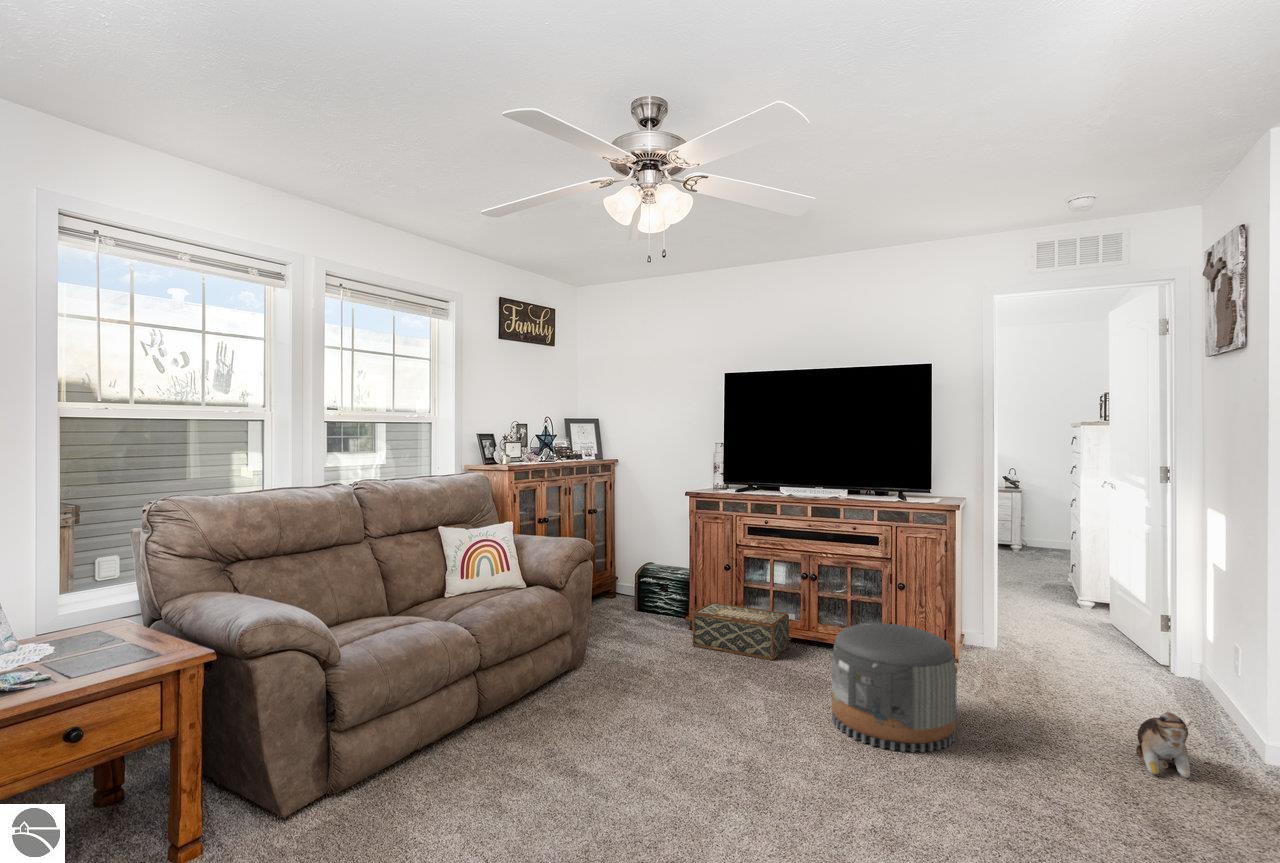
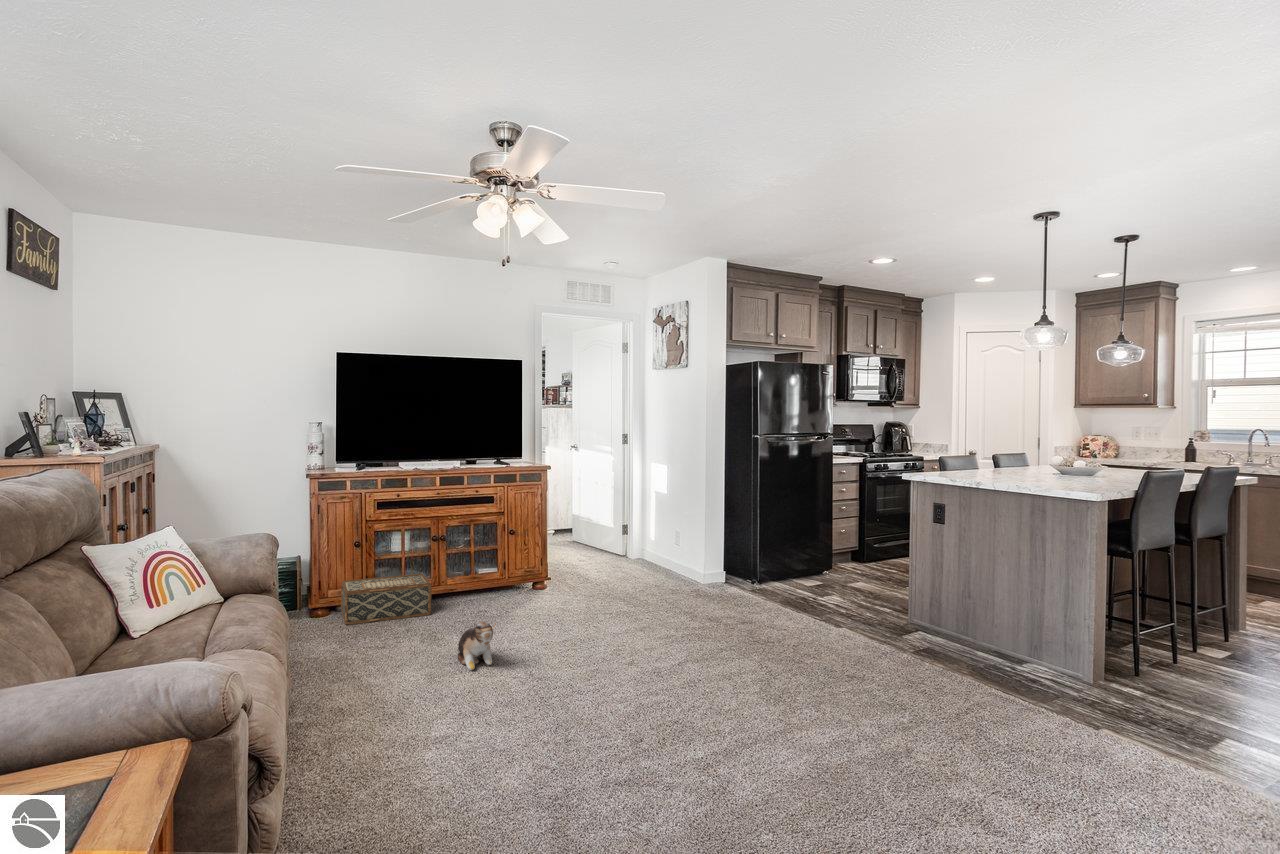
pouf: present [832,623,957,752] -> none [526,555,610,639]
plush toy: present [1136,712,1192,778] -> present [458,622,496,670]

